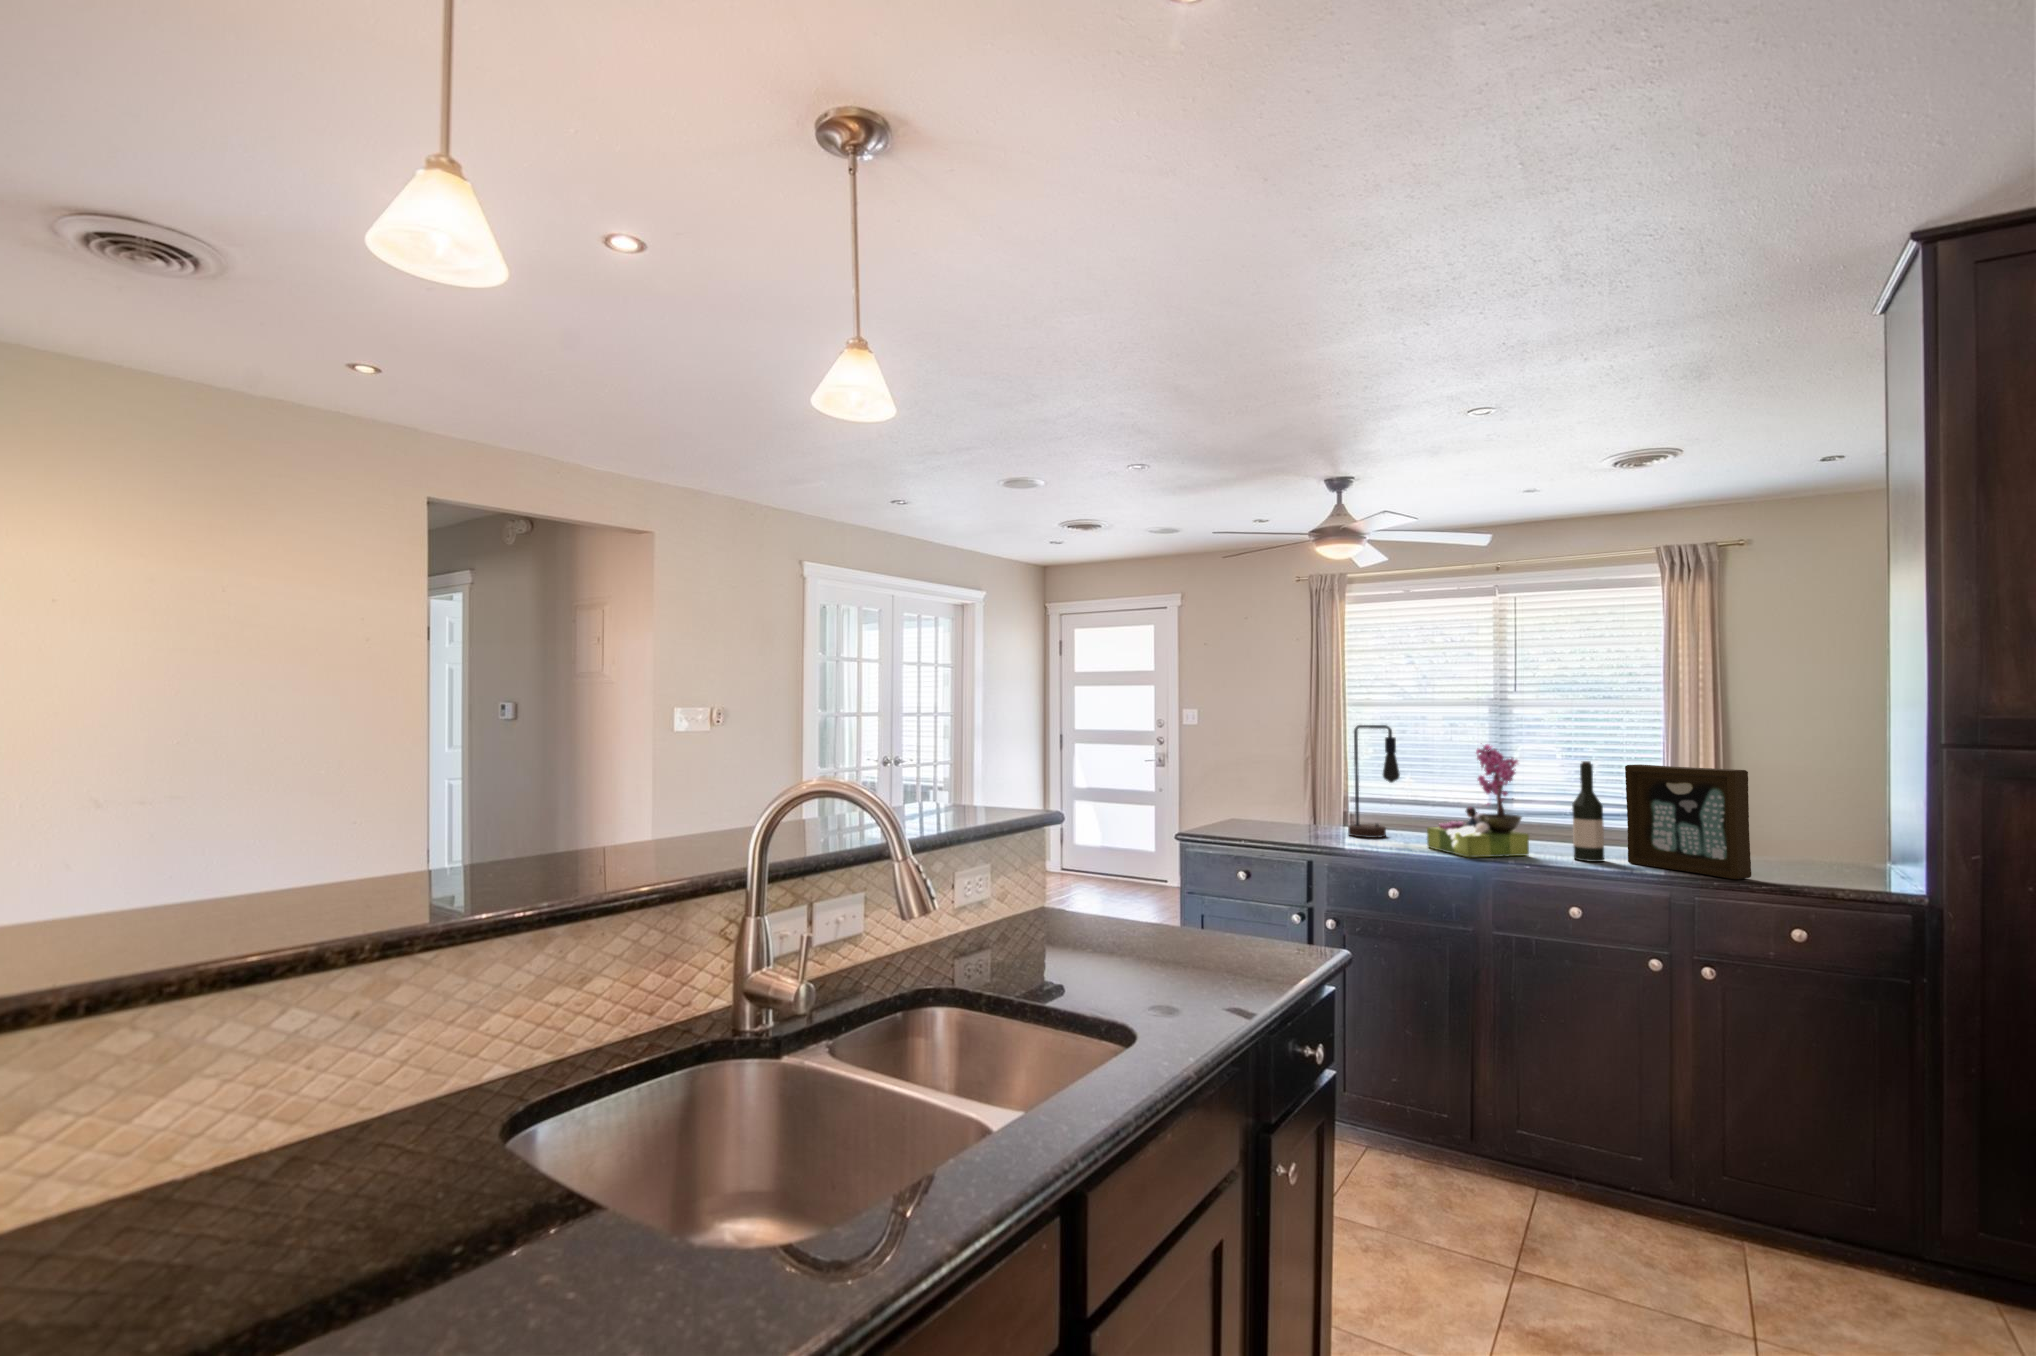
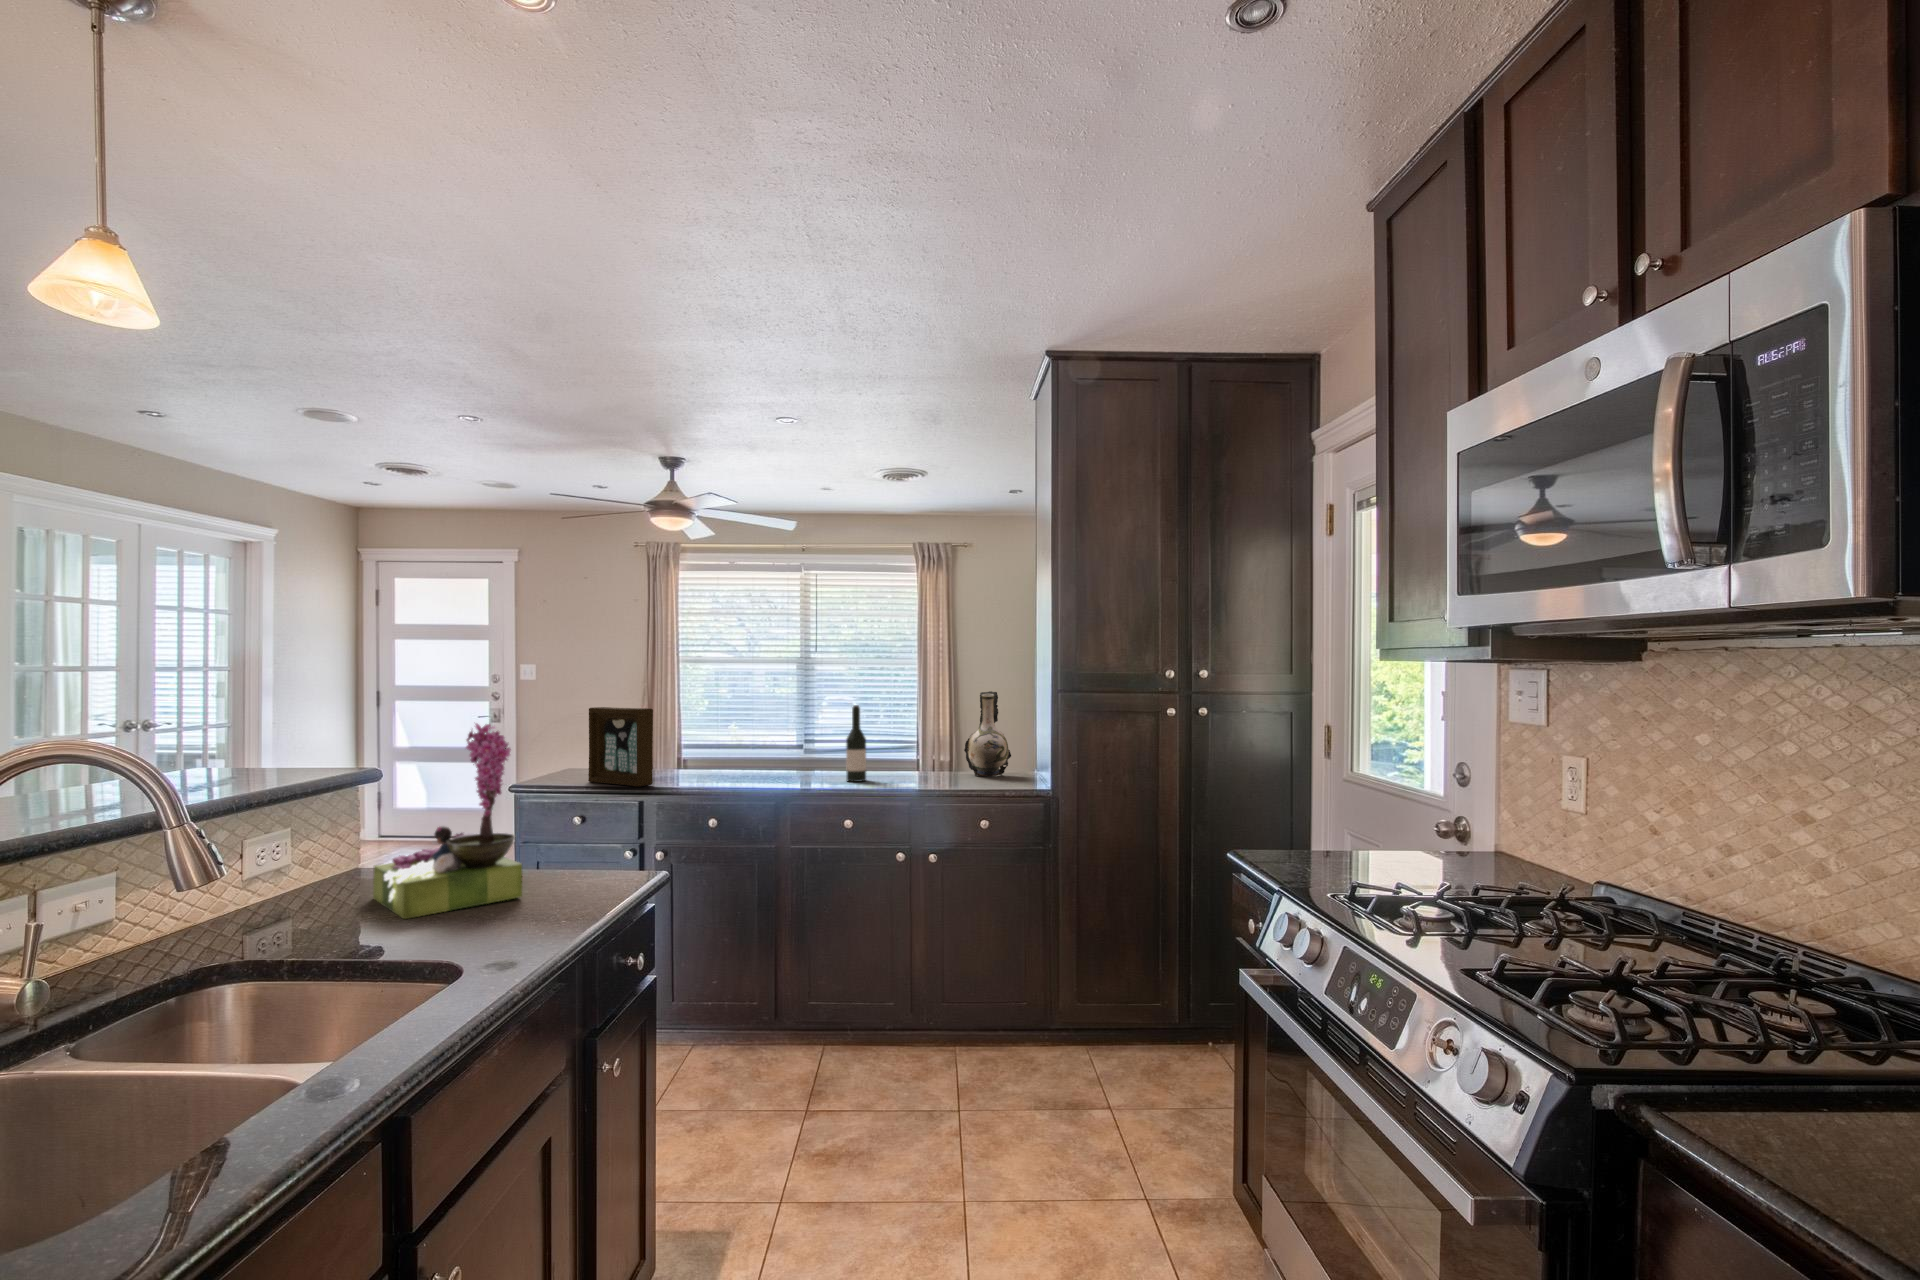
table lamp: present [1348,725,1400,838] -> none [676,679,721,778]
flower arrangement: present [1427,744,1529,858] -> present [373,723,522,919]
decorative vase: none [1768,748,1861,874] -> present [964,691,1011,776]
picture frame: present [1625,764,1751,879] -> present [588,707,653,787]

